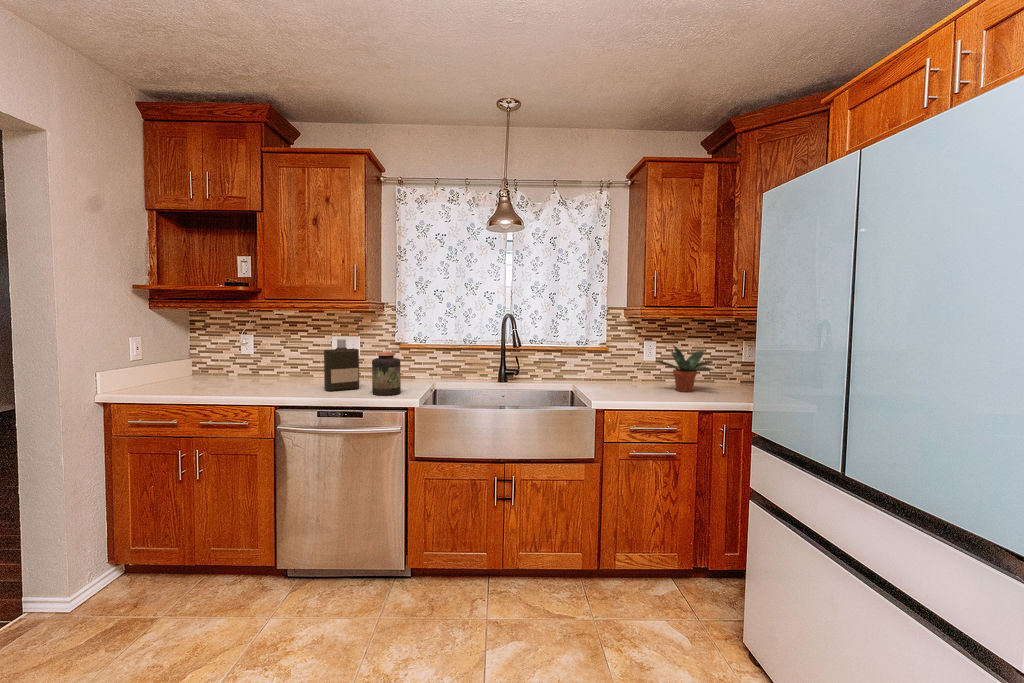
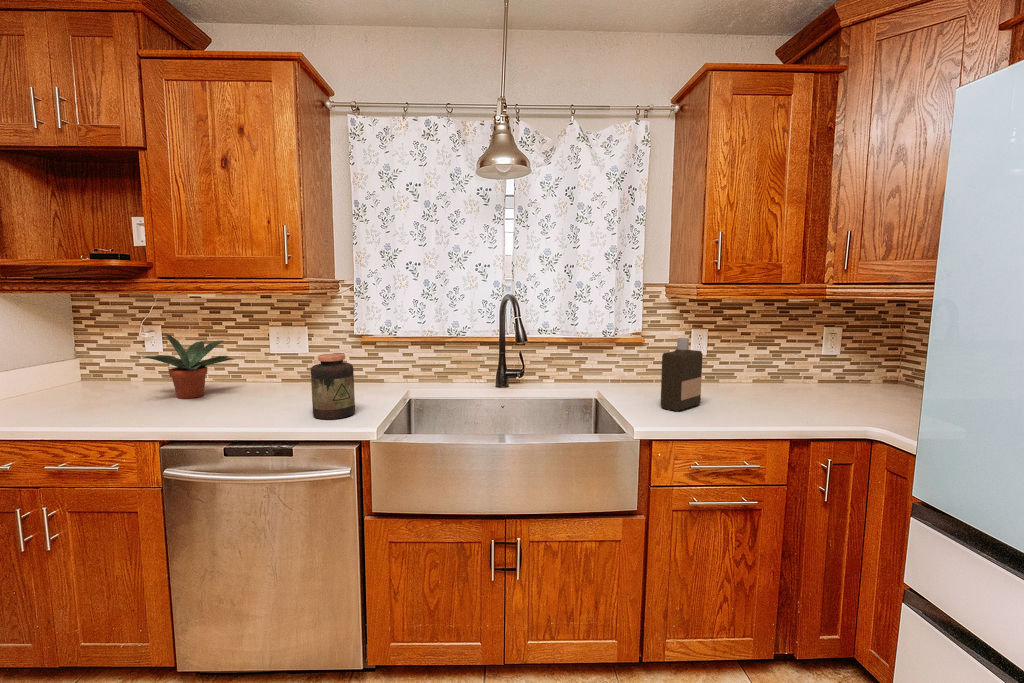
bottle: present [324,339,359,391] -> present [661,338,703,411]
potted plant: present [657,346,714,392] -> present [145,333,234,399]

